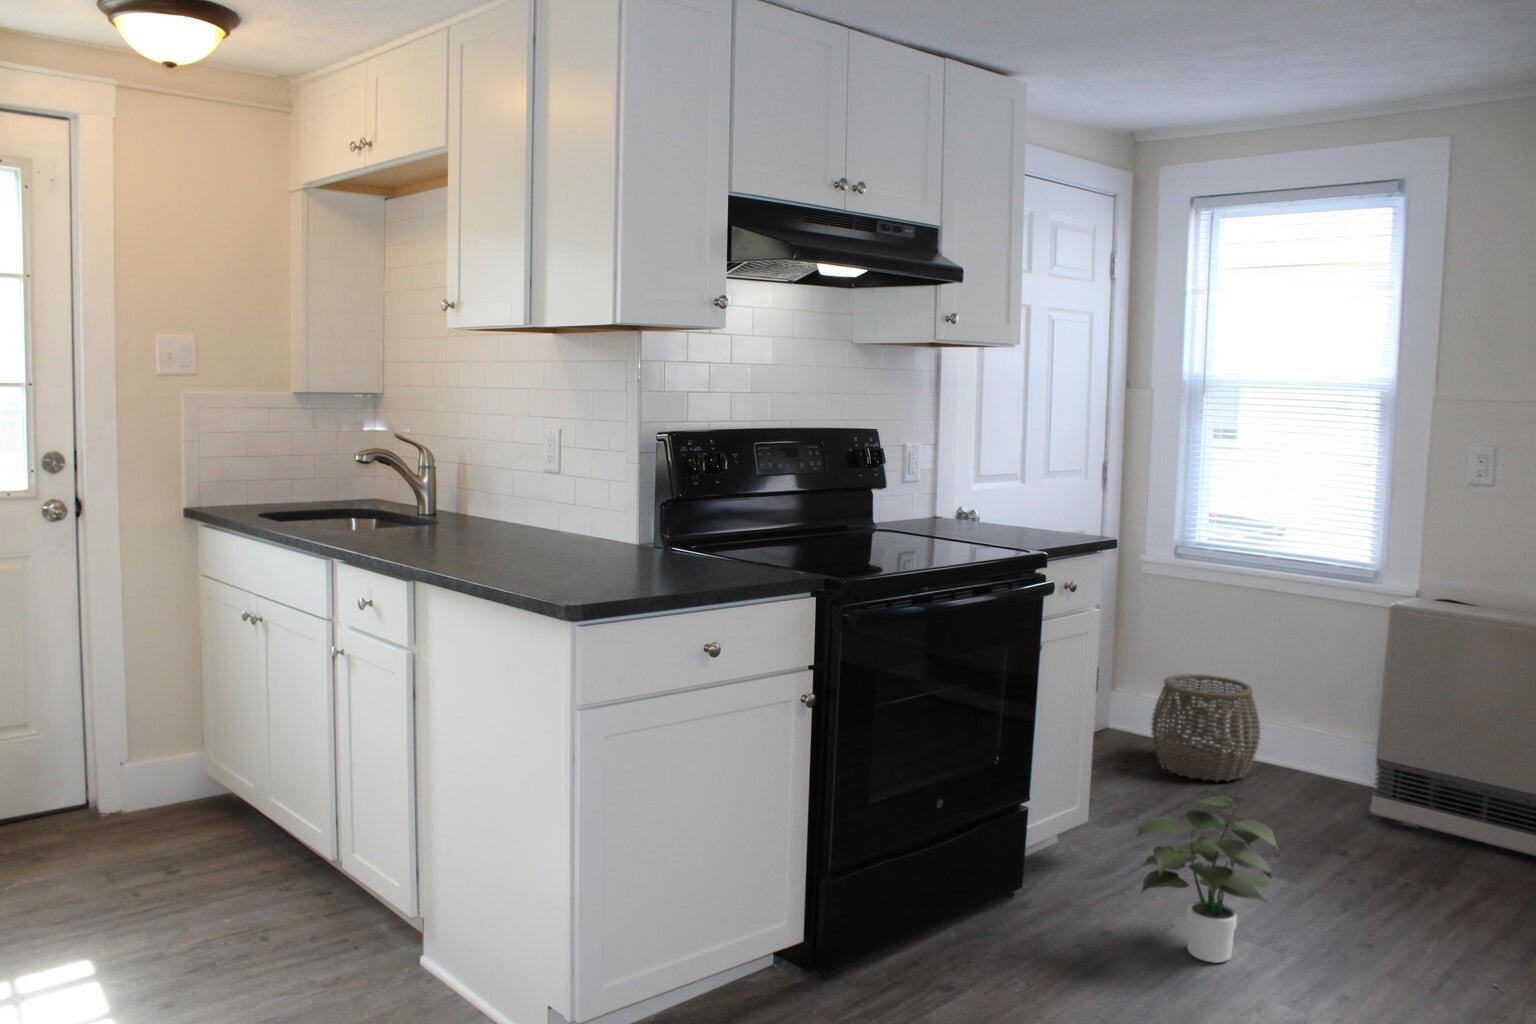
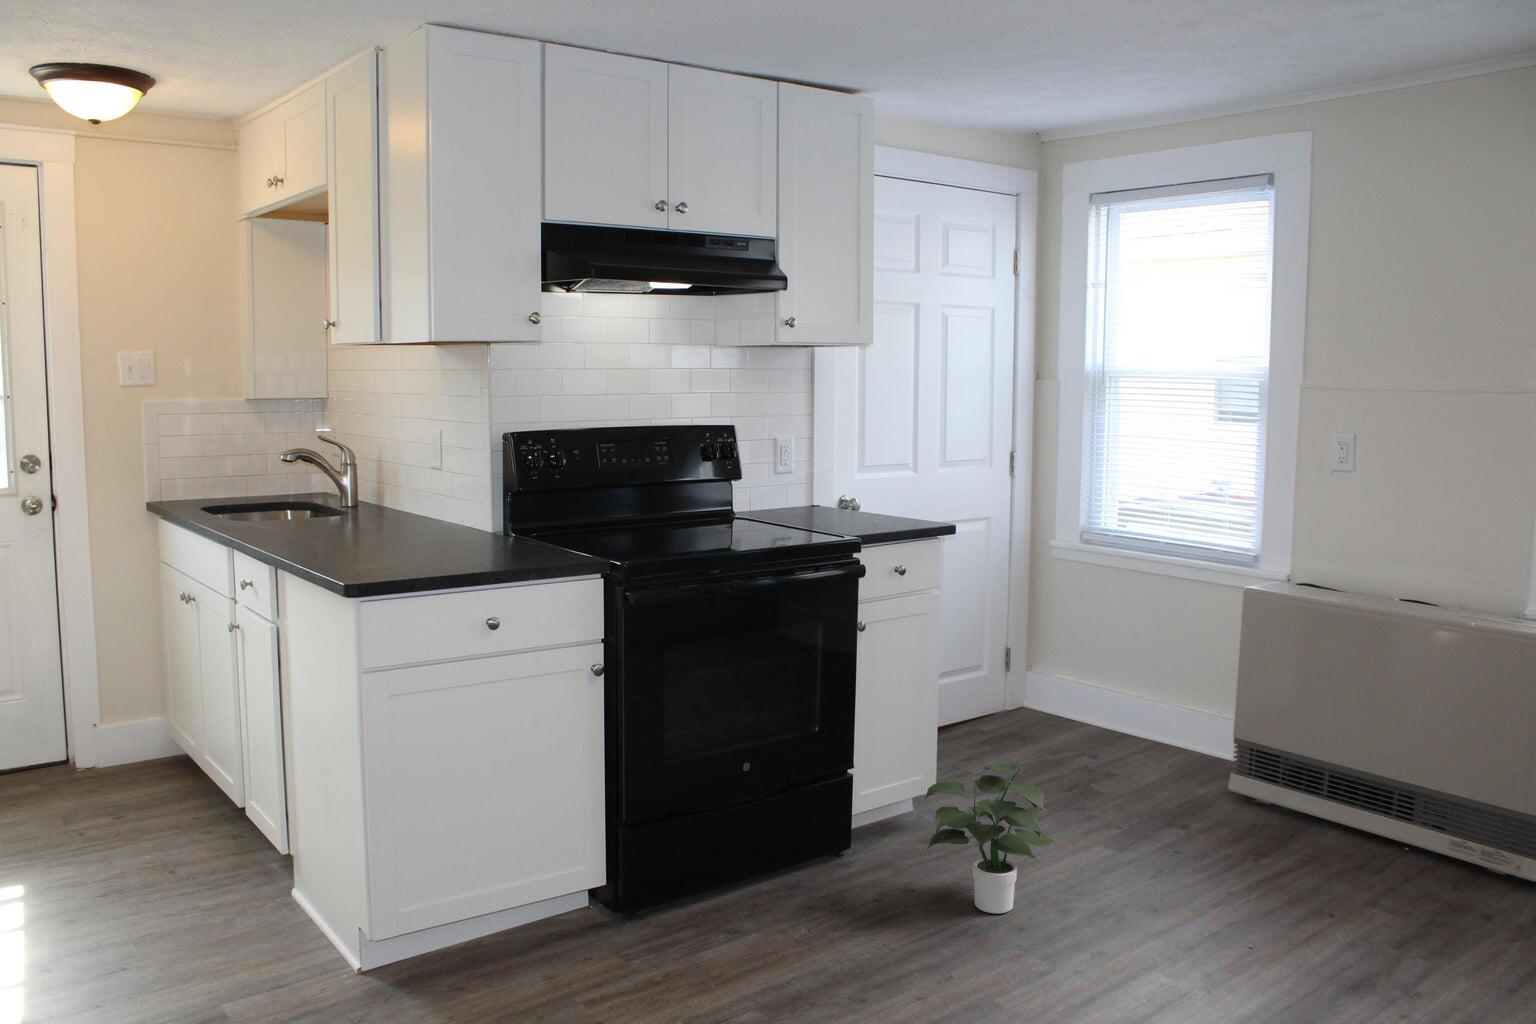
woven basket: present [1151,674,1260,781] -> none [1046,654,1149,756]

